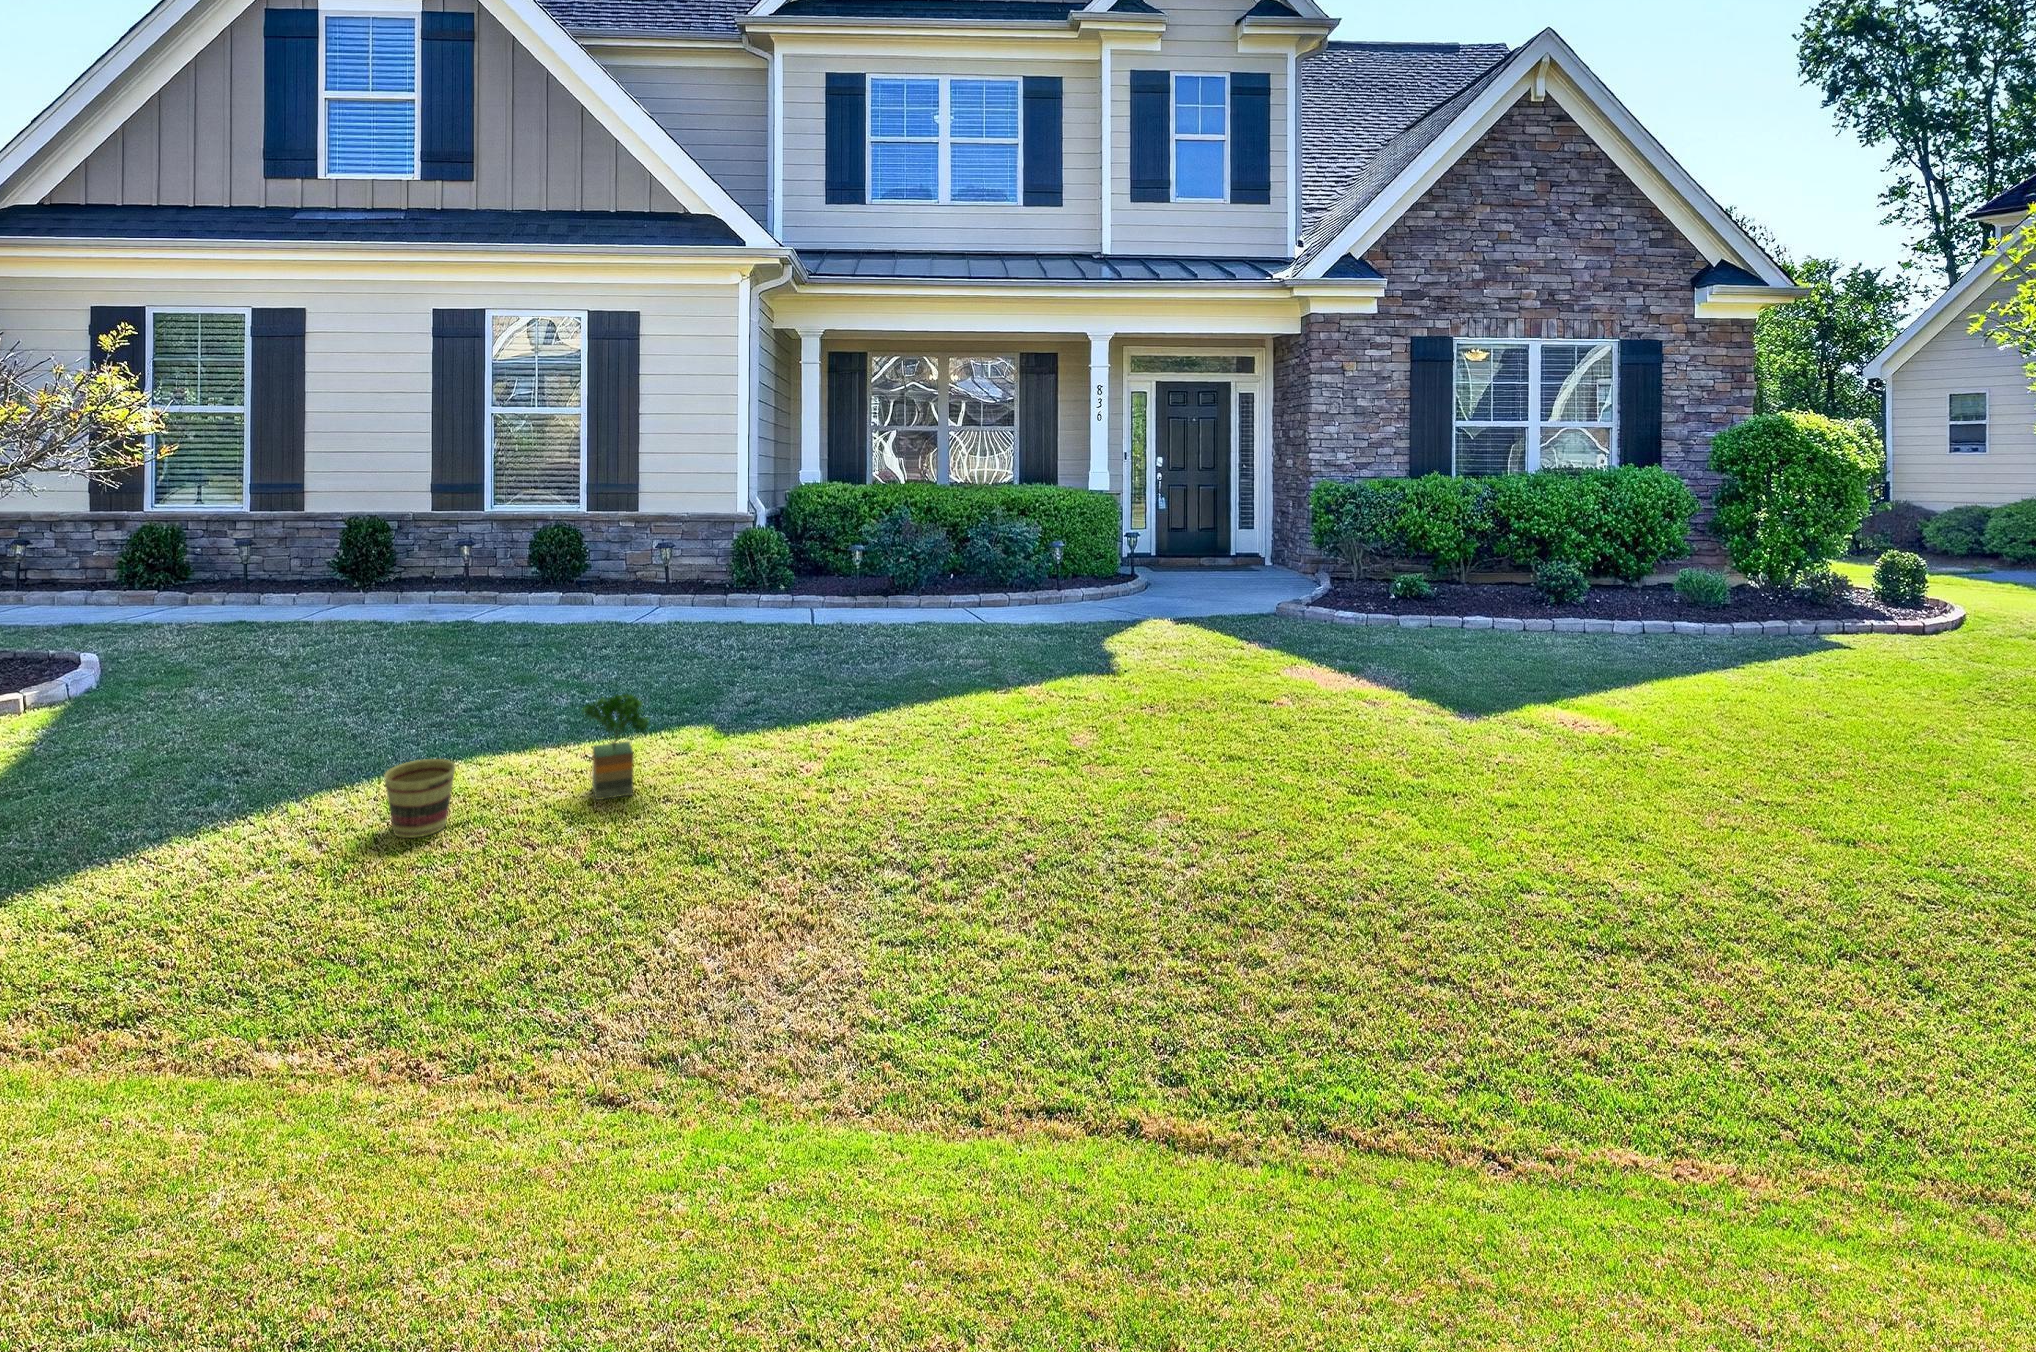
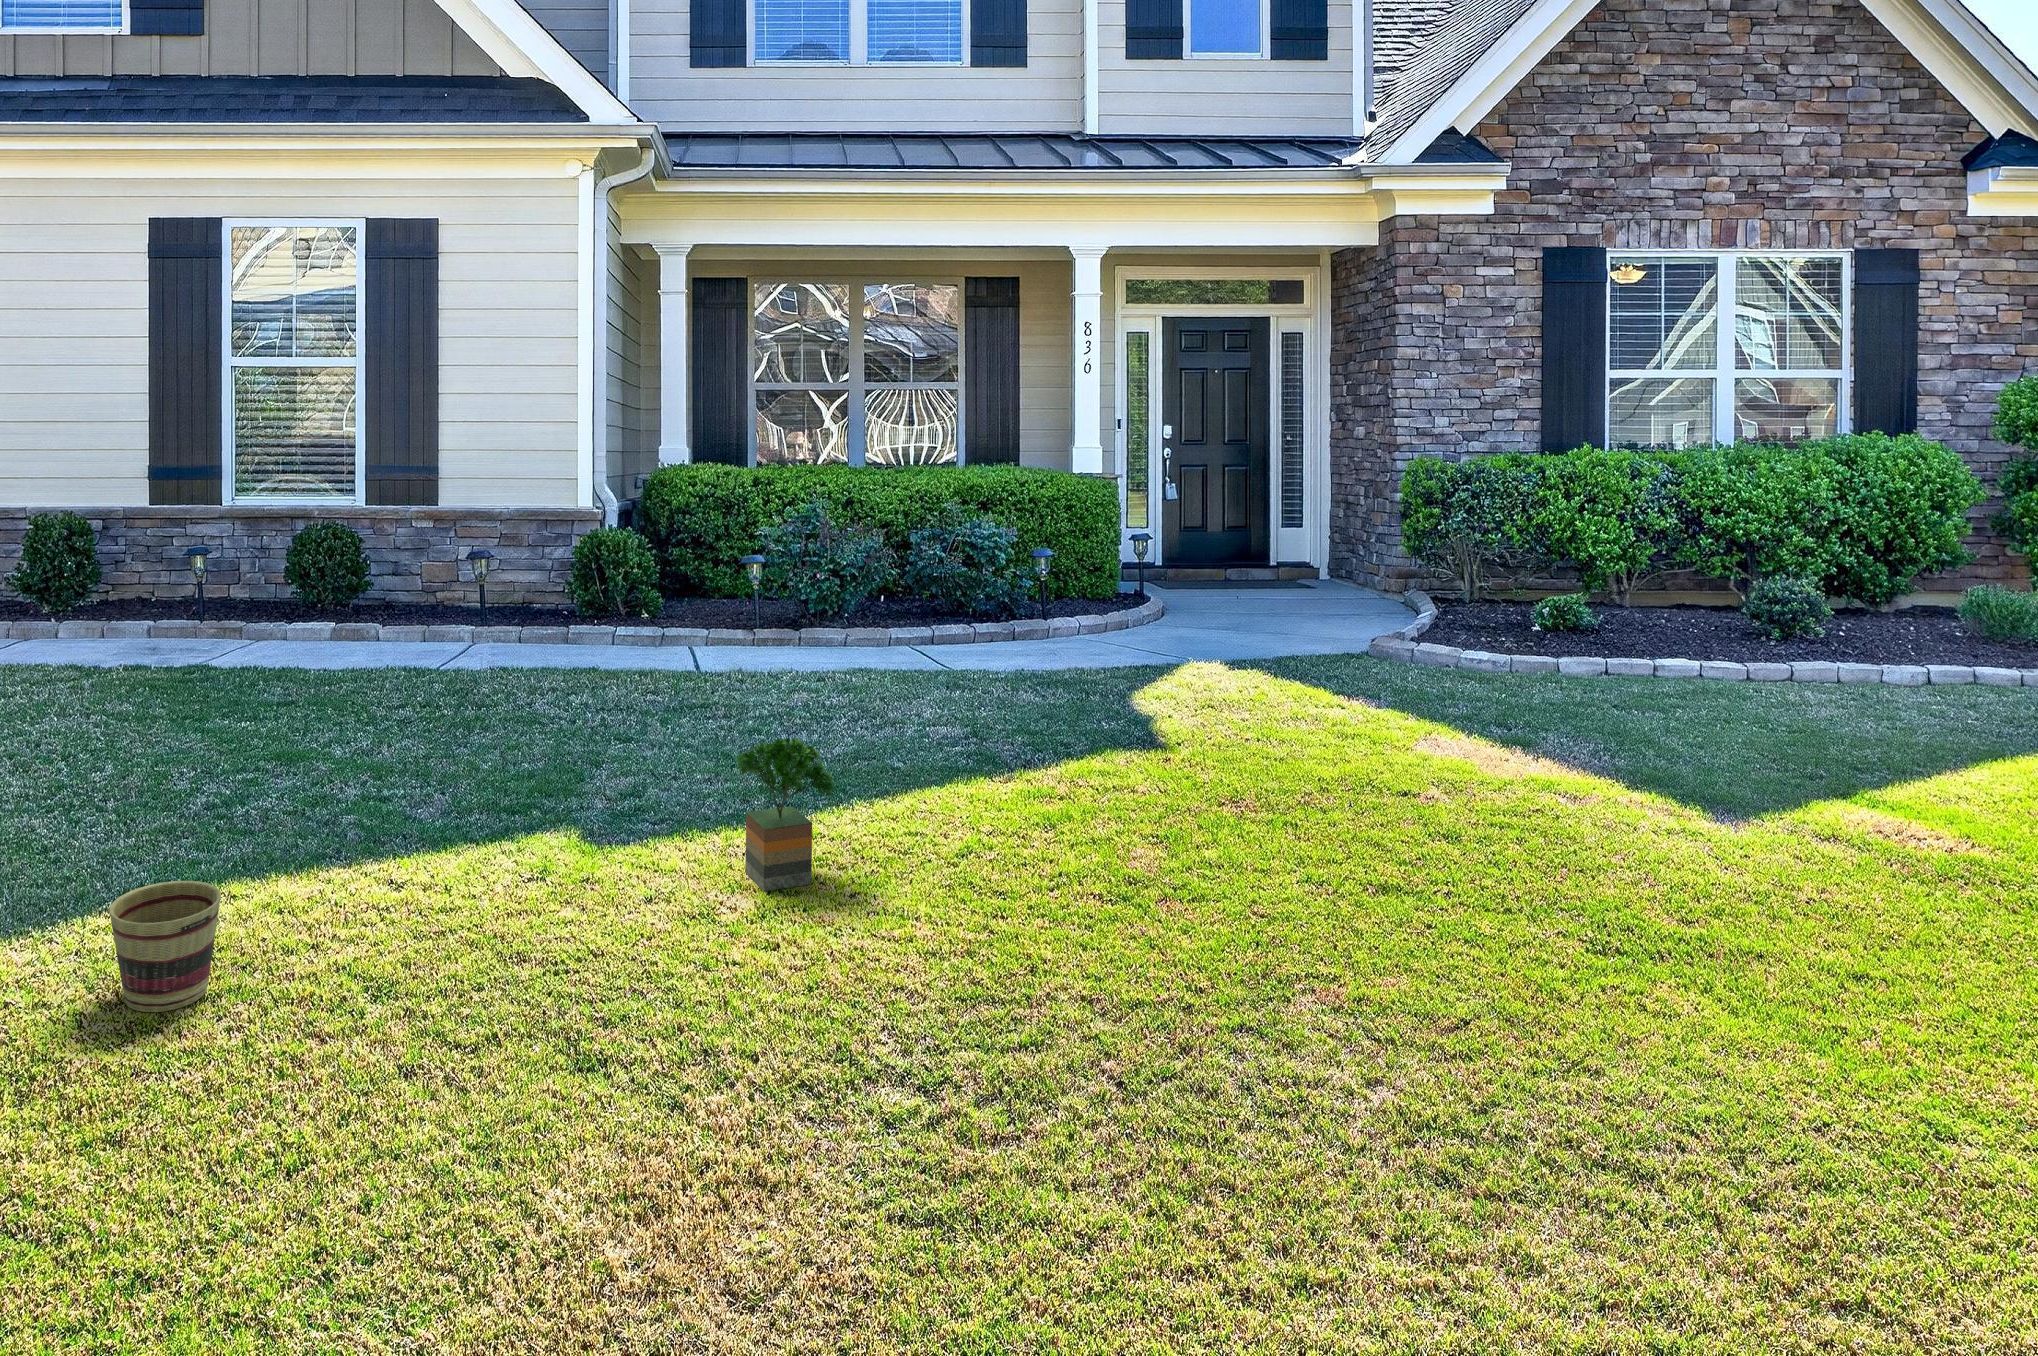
potted tree: present [582,693,650,800] -> present [735,736,835,891]

